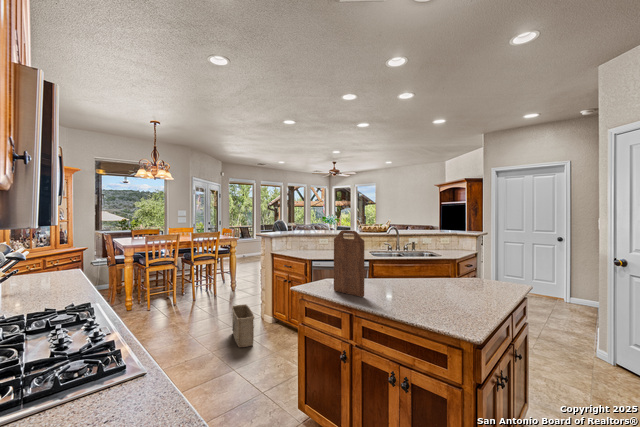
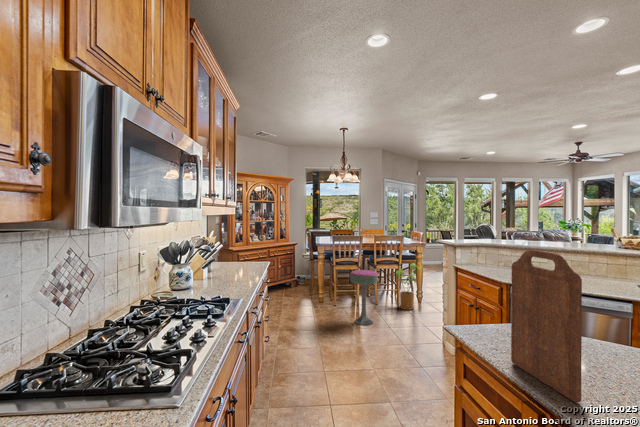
house plant: none [212,257,236,299] -> present [396,264,421,310]
bar stool: none [173,266,201,319] -> present [350,270,378,325]
basket: present [232,304,255,347] -> none [397,325,425,382]

